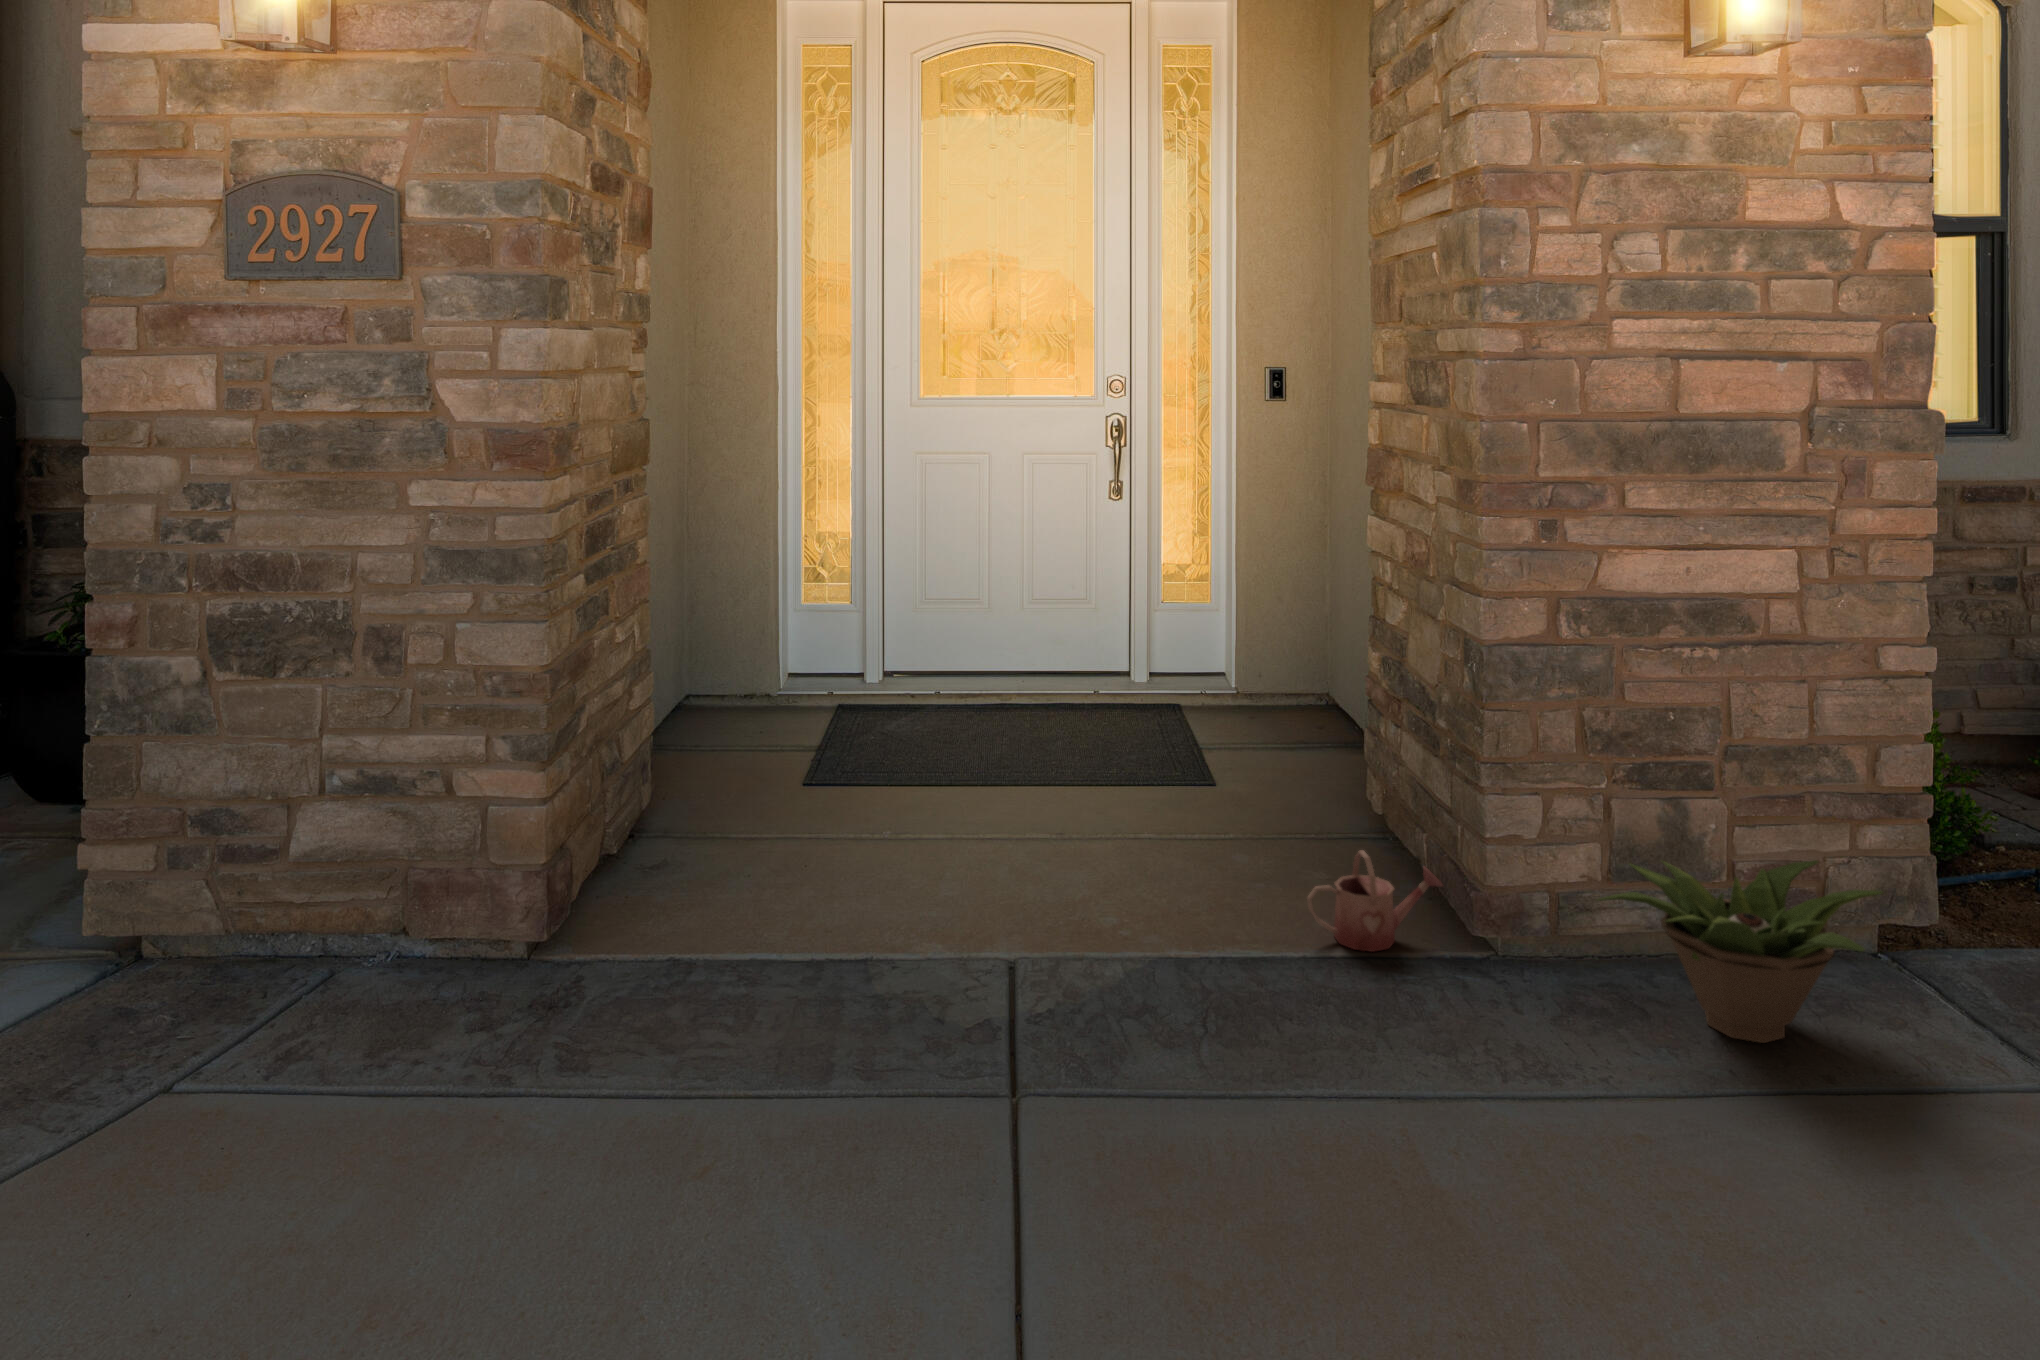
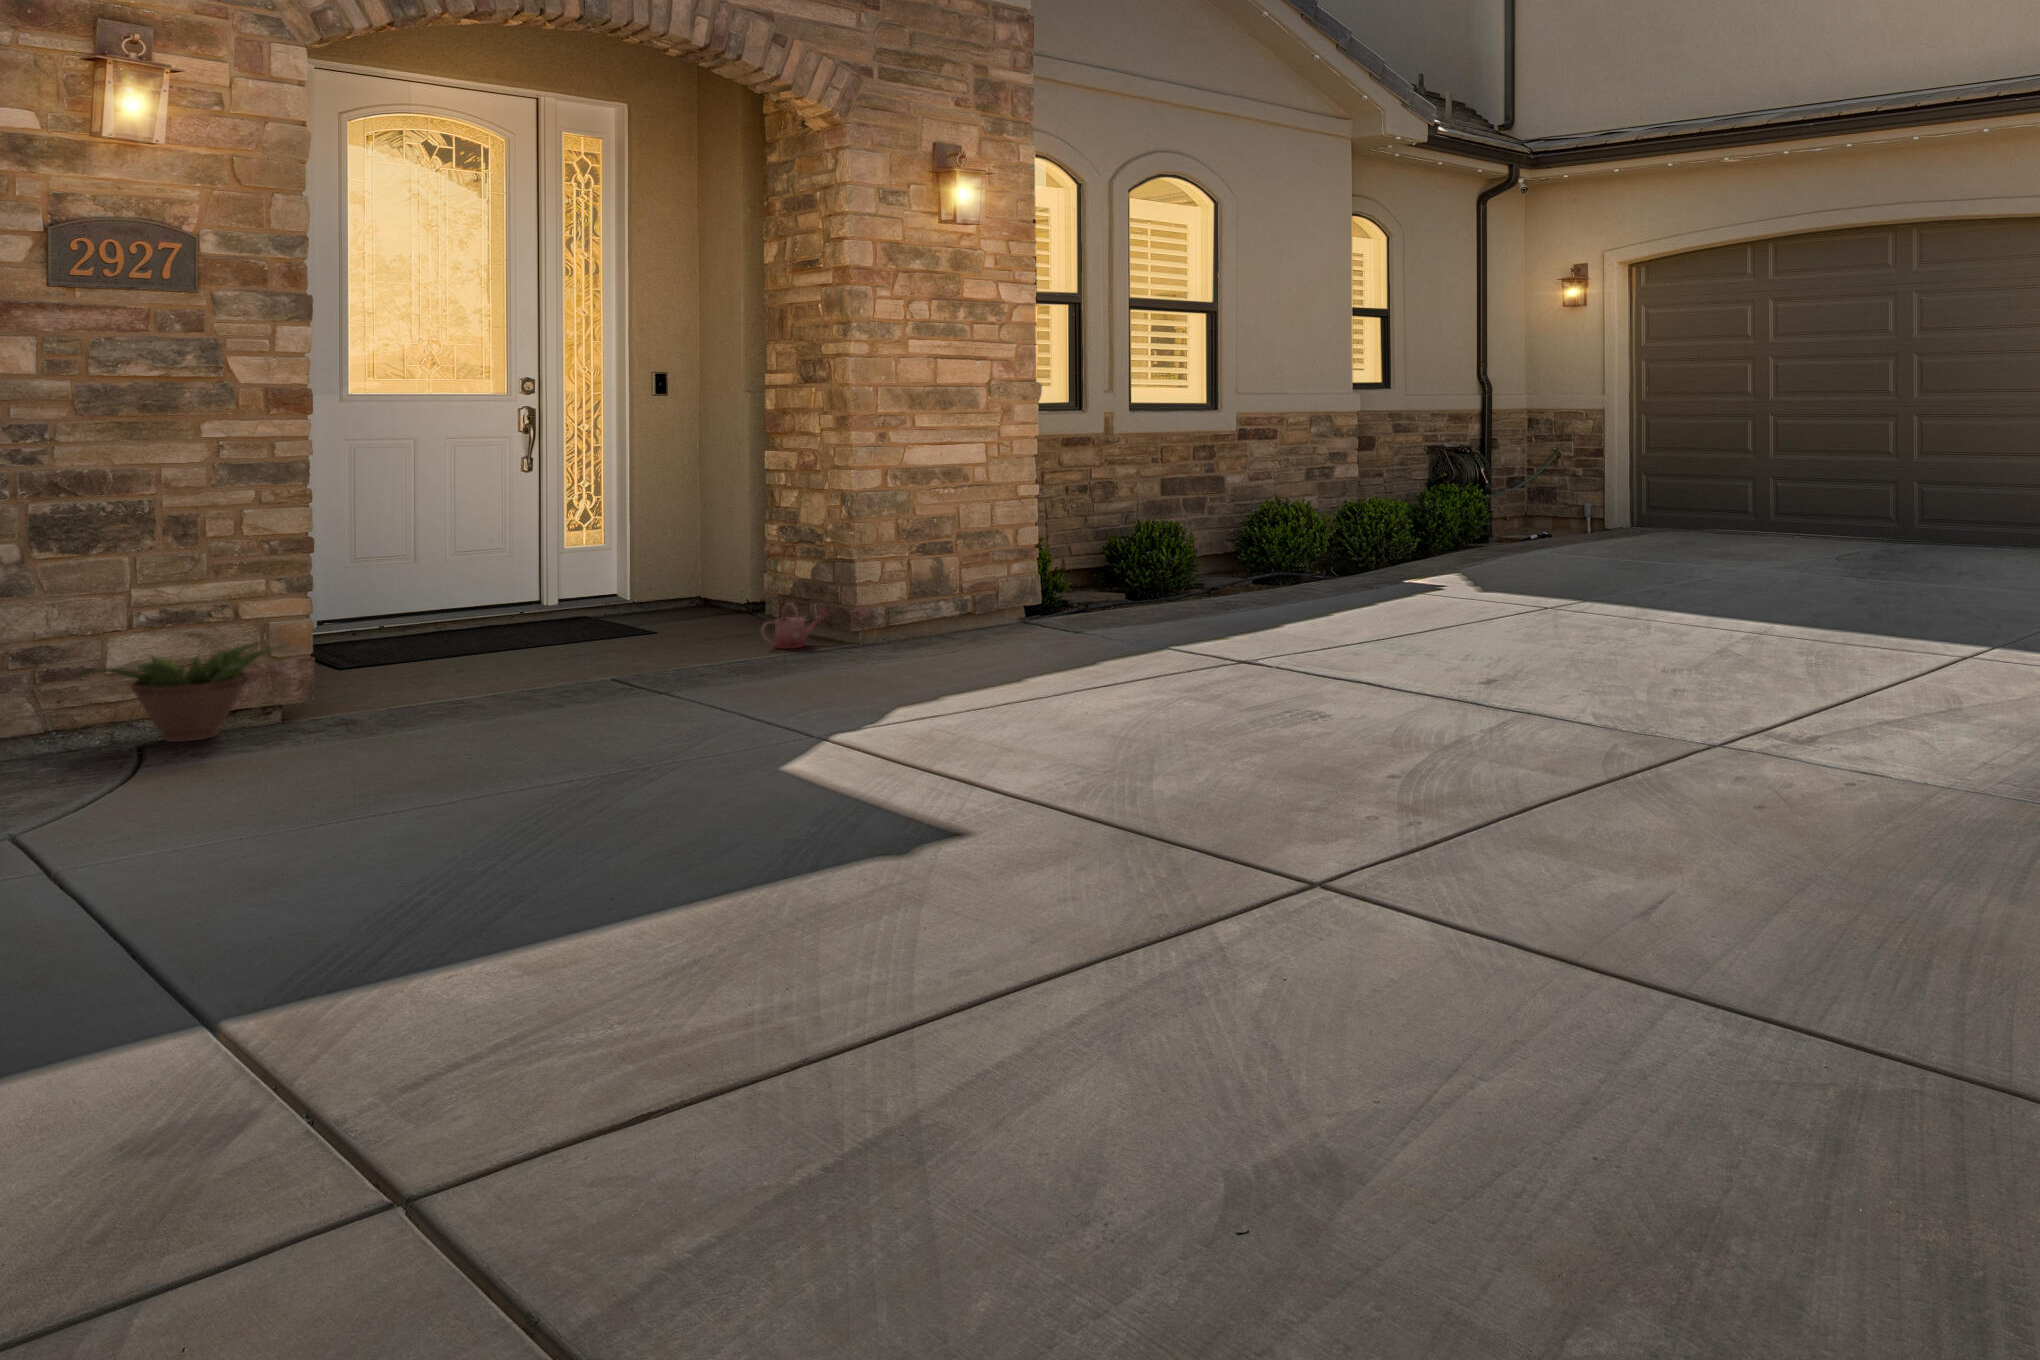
decorative plant: present [1597,860,1883,1043] -> present [90,643,278,742]

